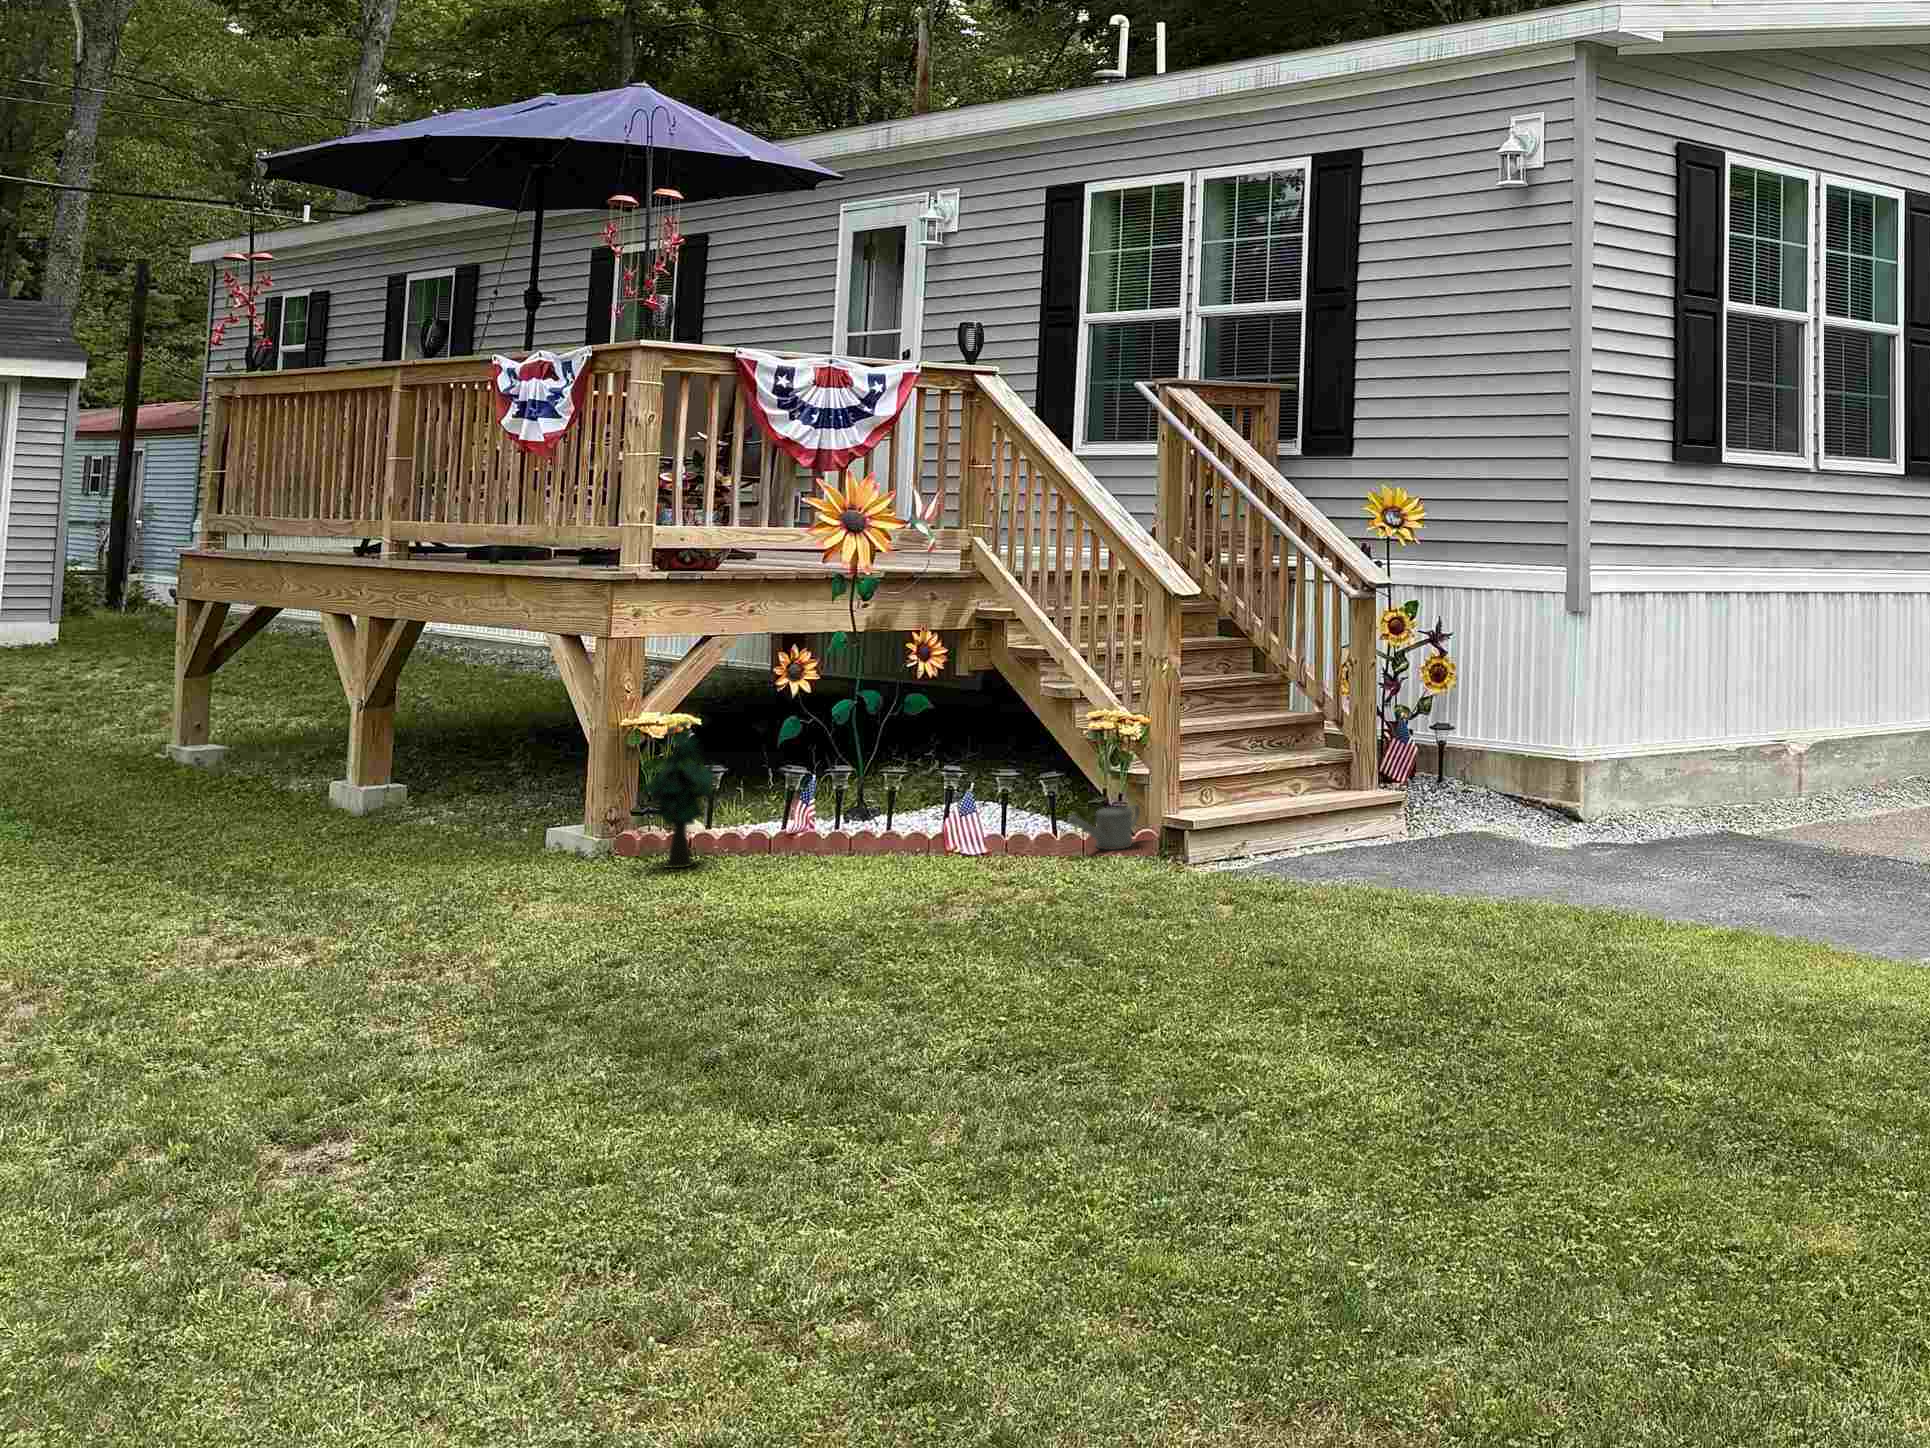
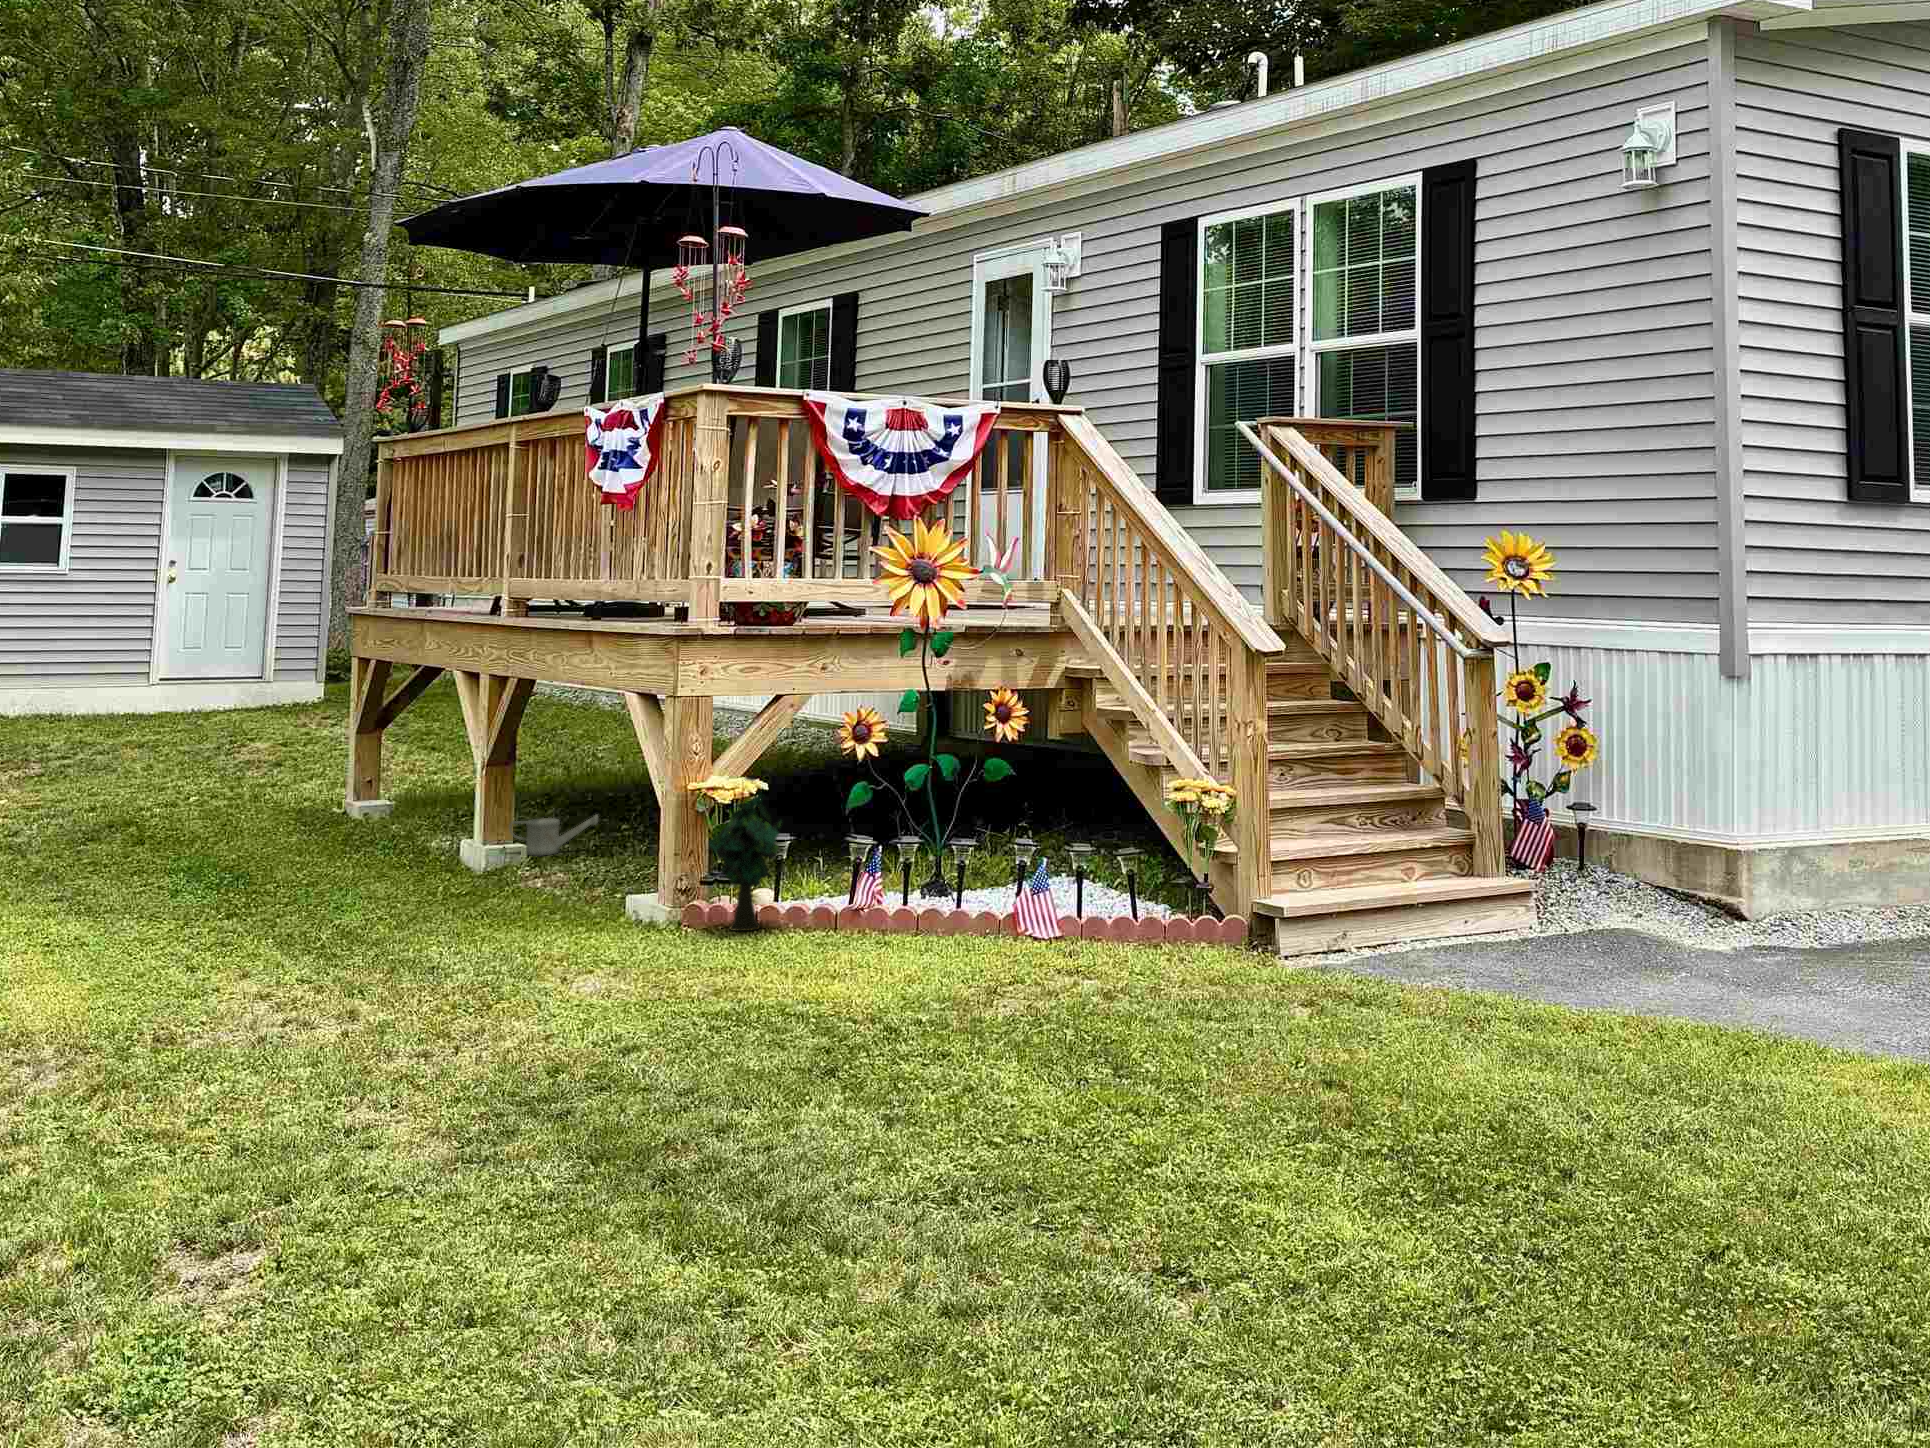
watering can: present [1069,805,1140,850] -> present [509,815,598,856]

